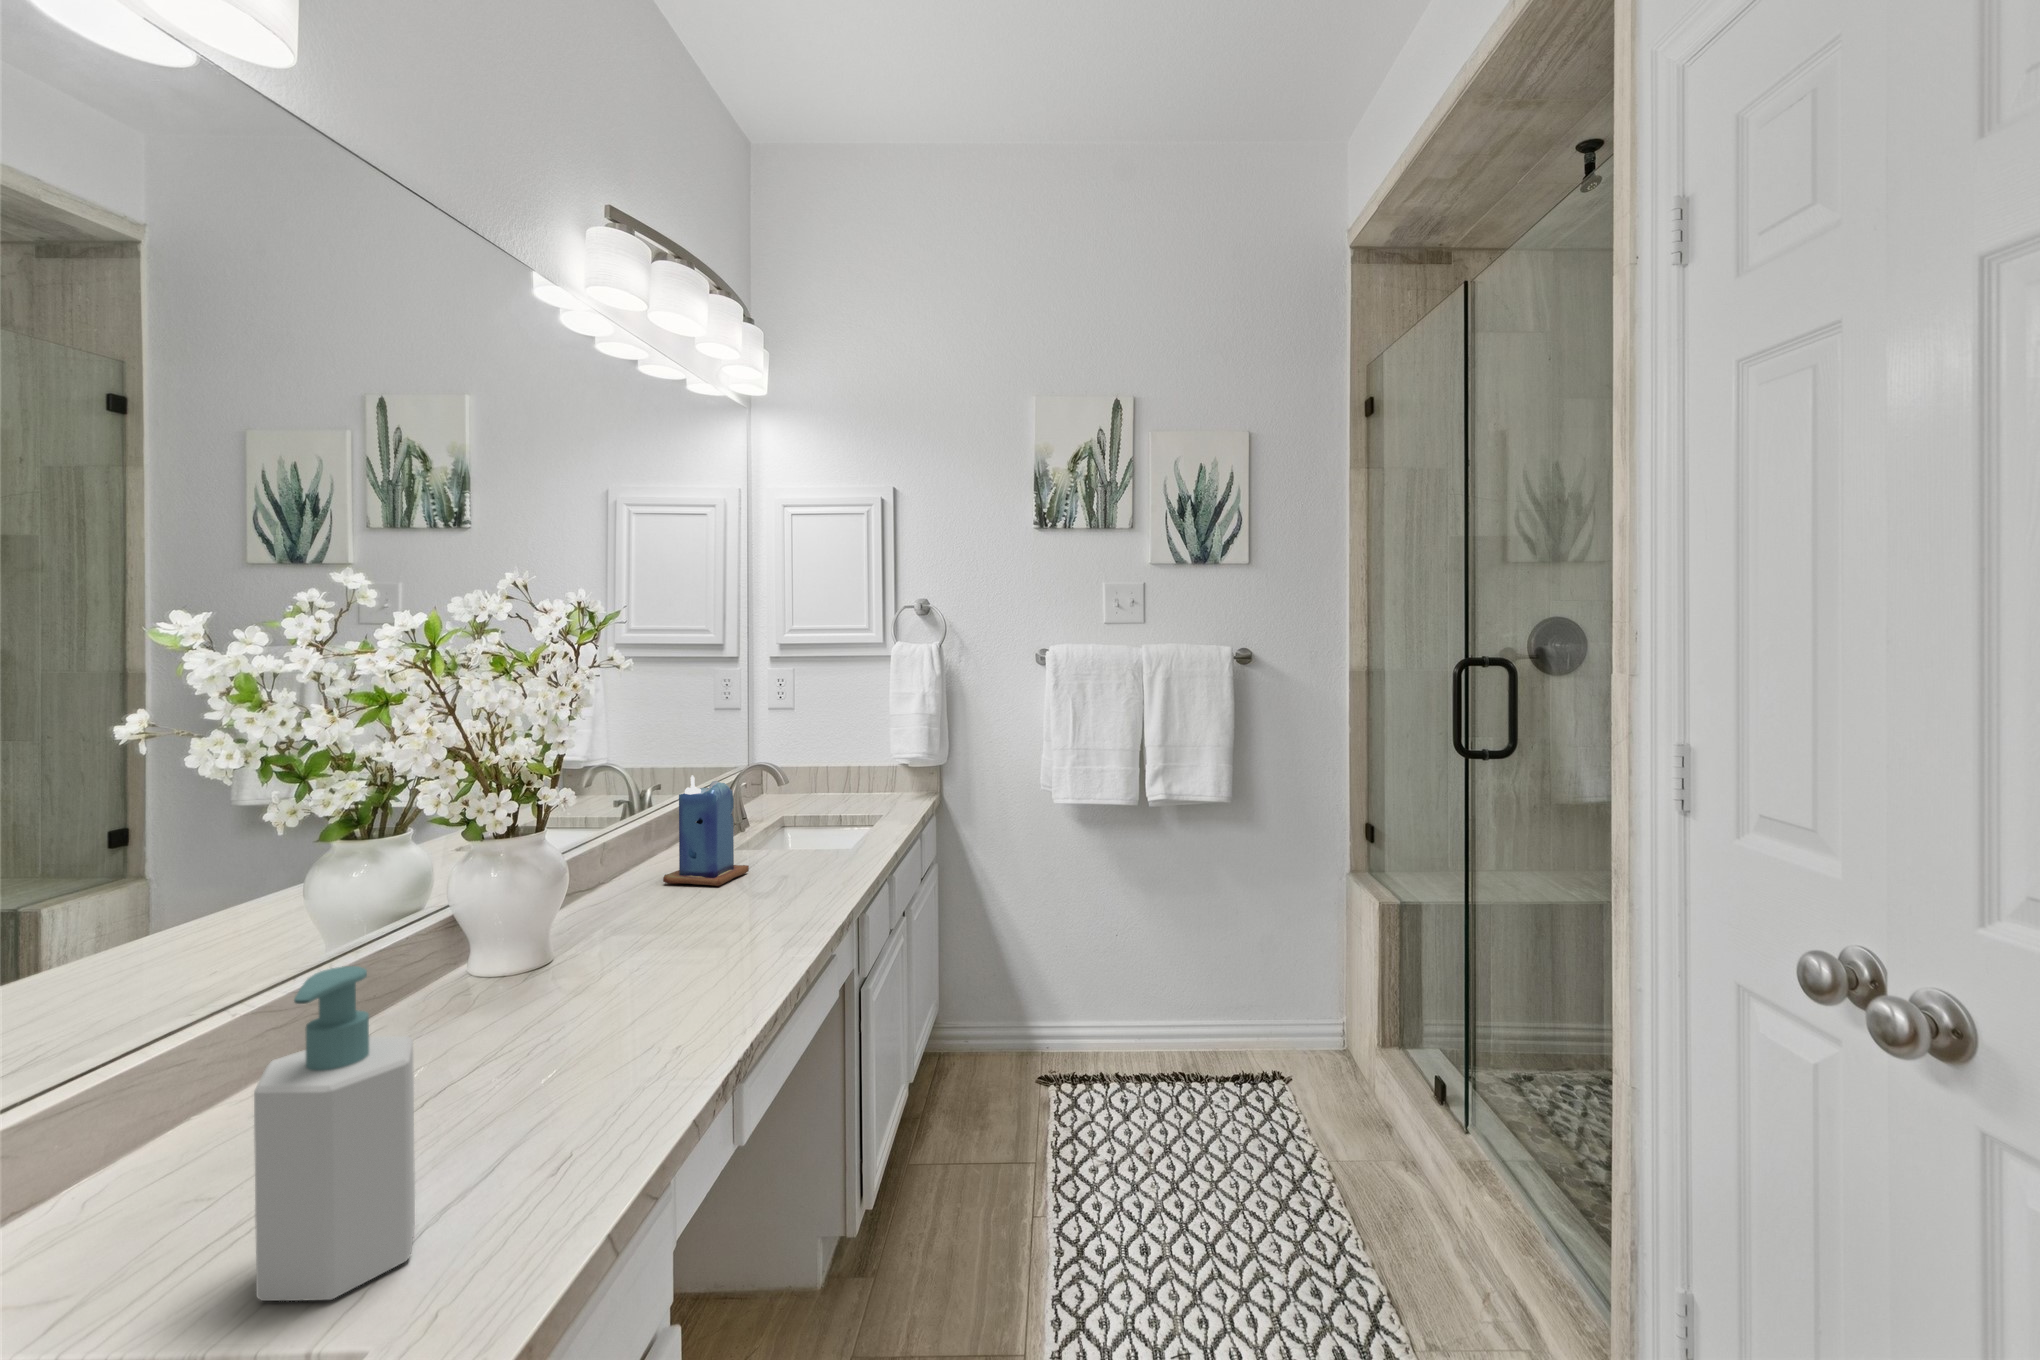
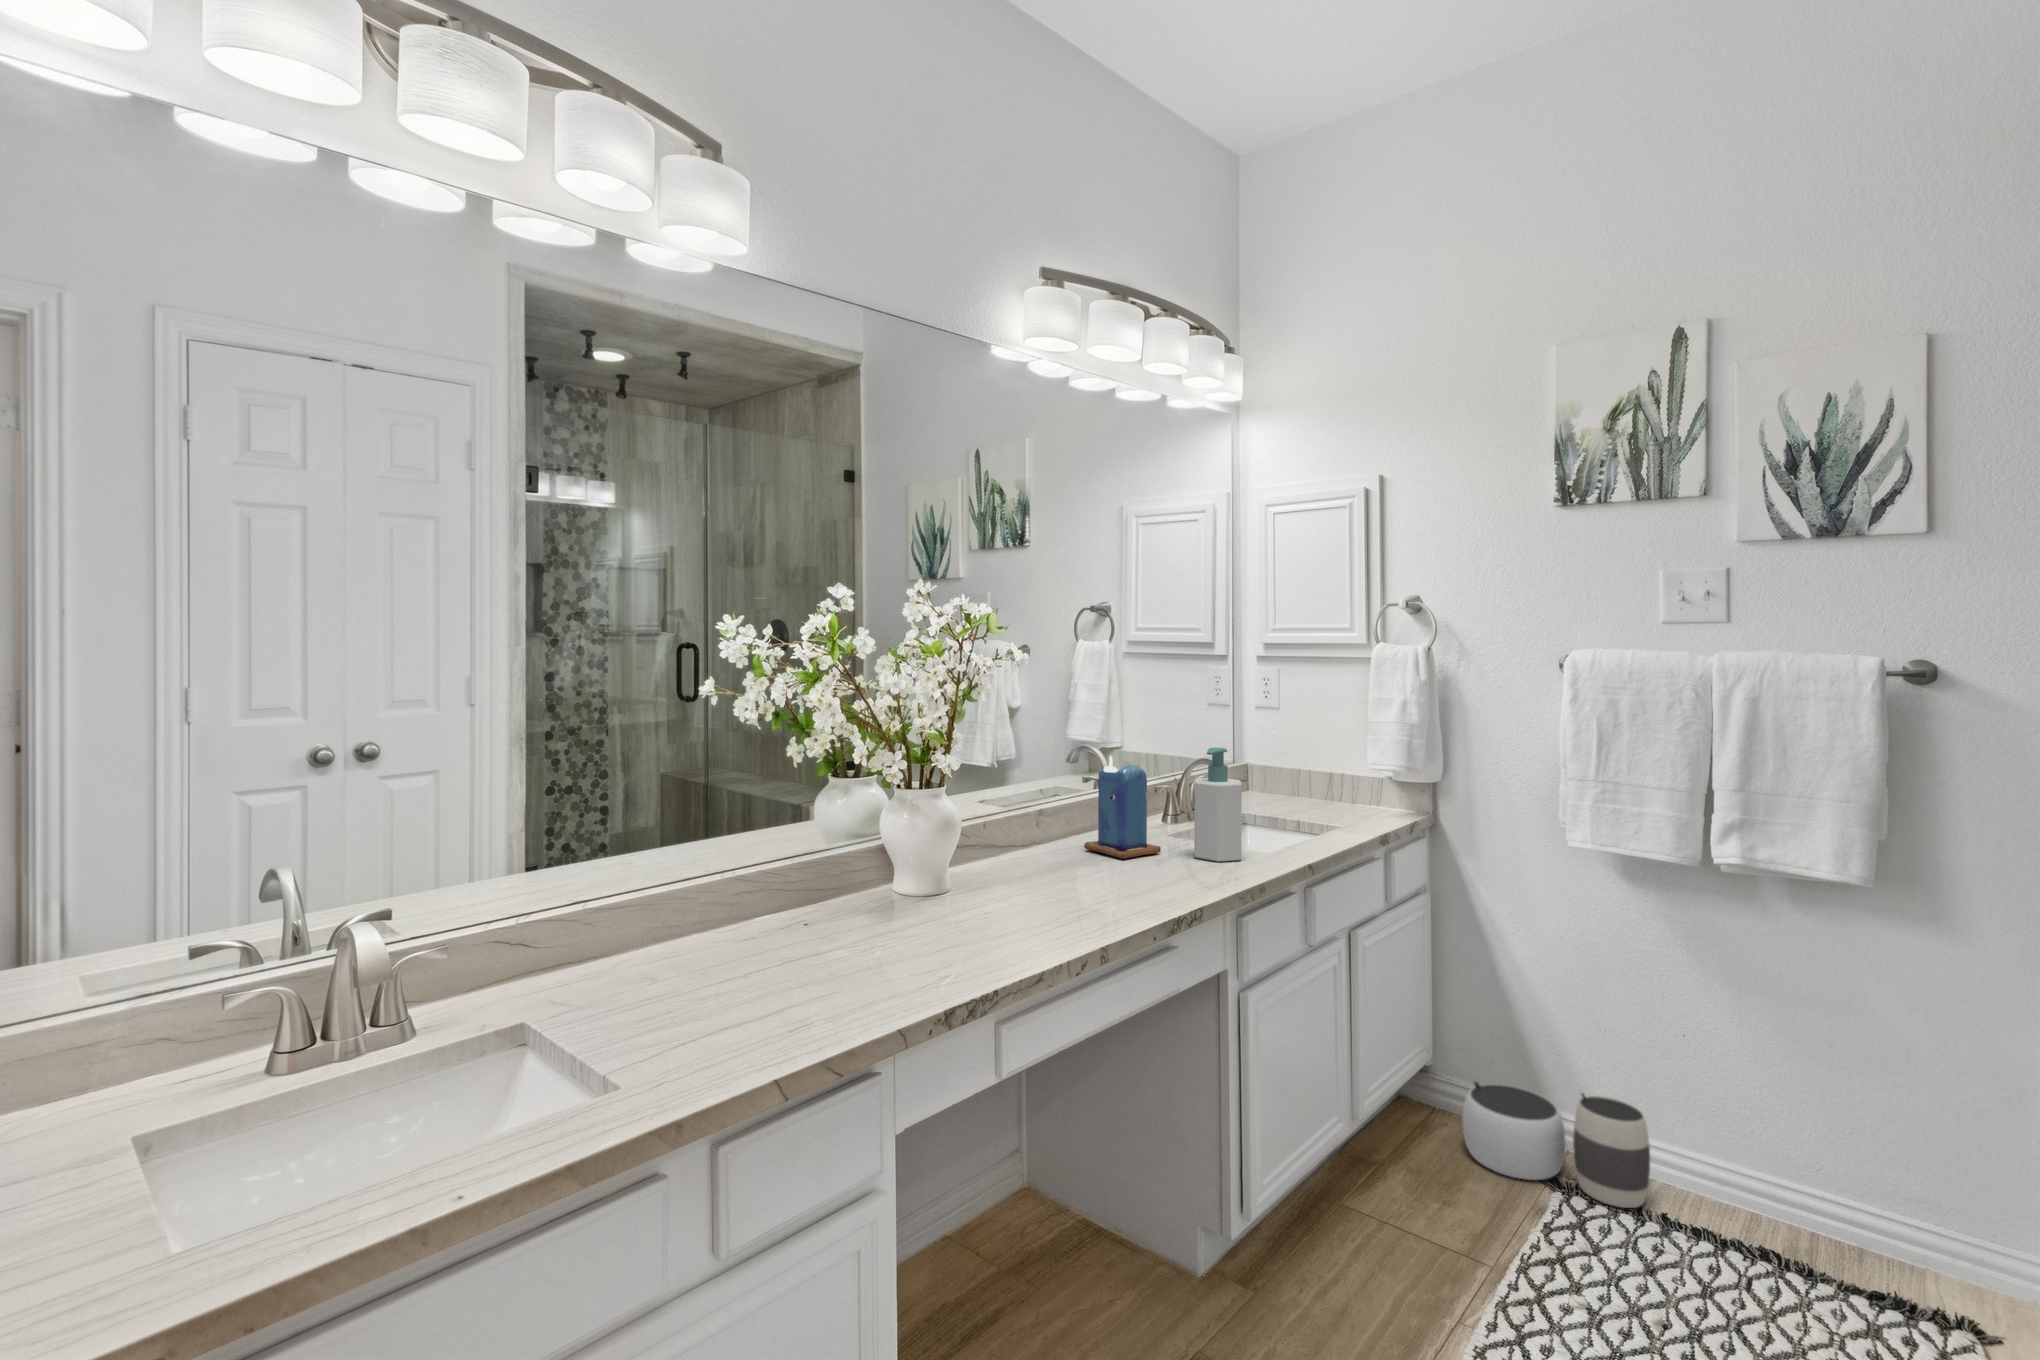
soap bottle: present [254,966,415,1301] -> present [1194,748,1242,862]
waste basket: none [977,999,1108,1087] -> present [1462,1082,1650,1208]

